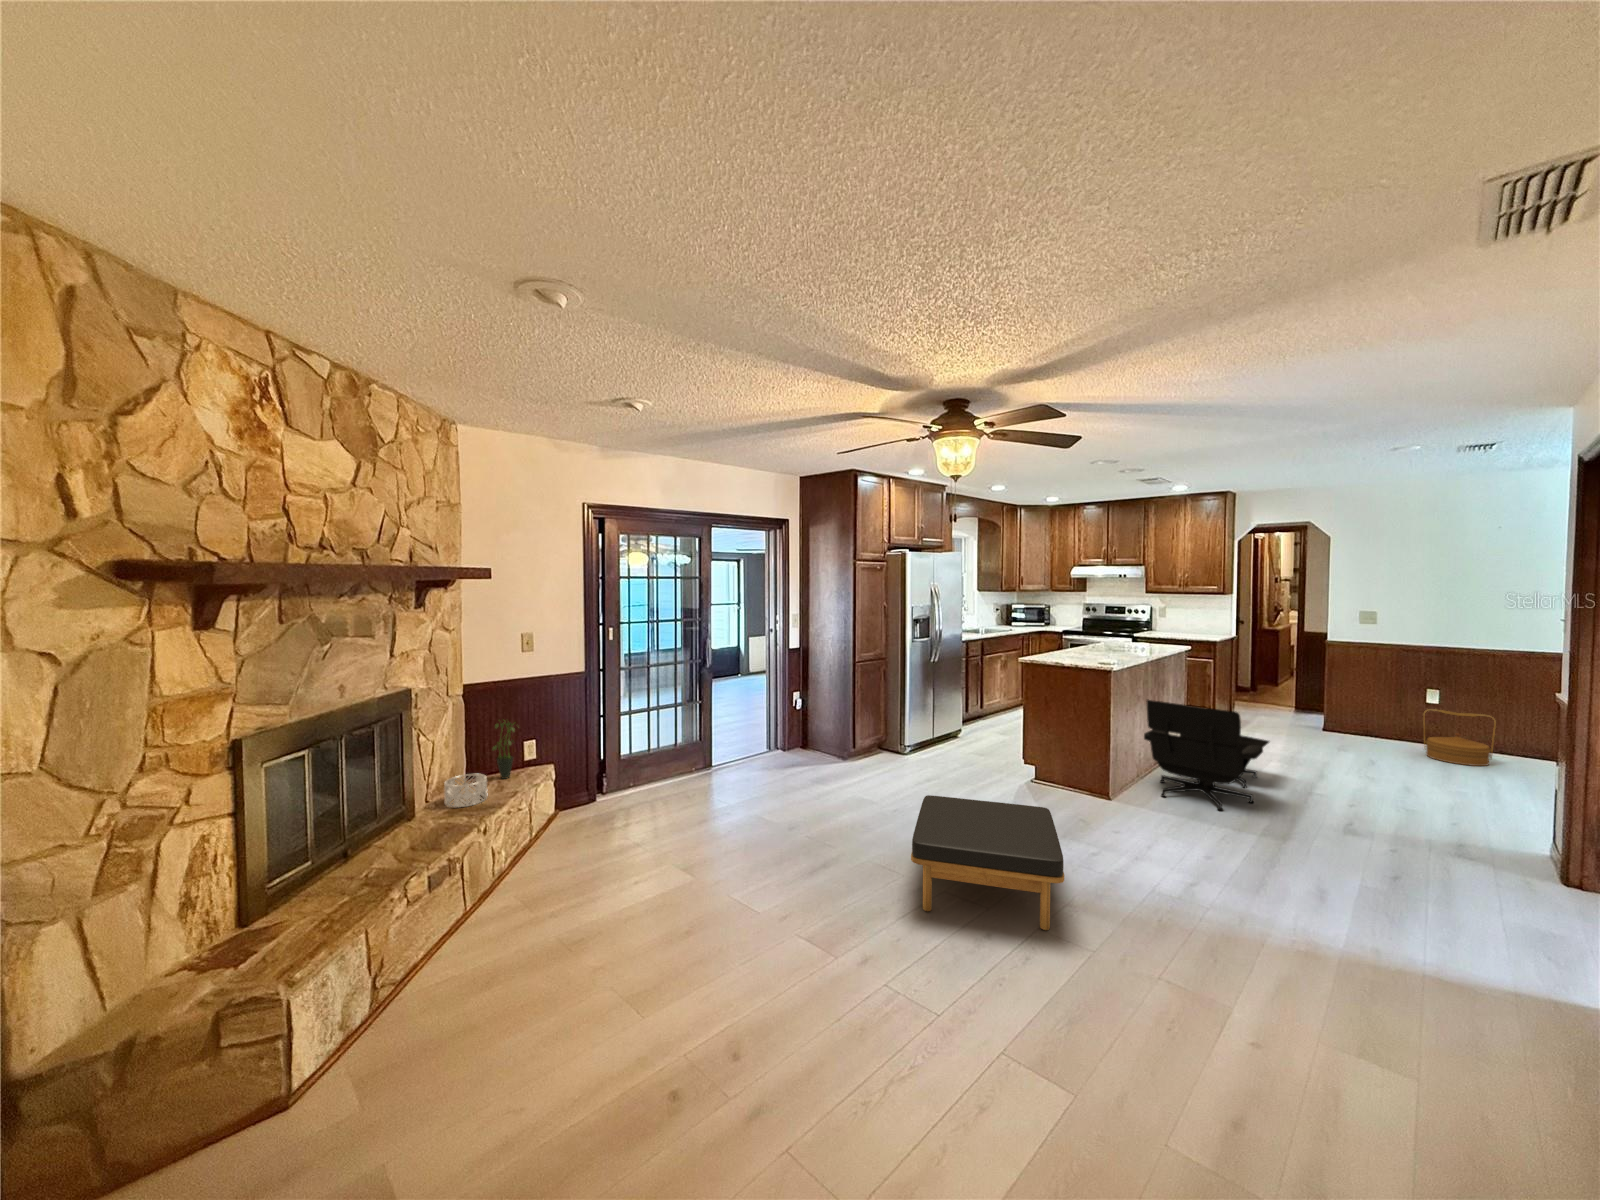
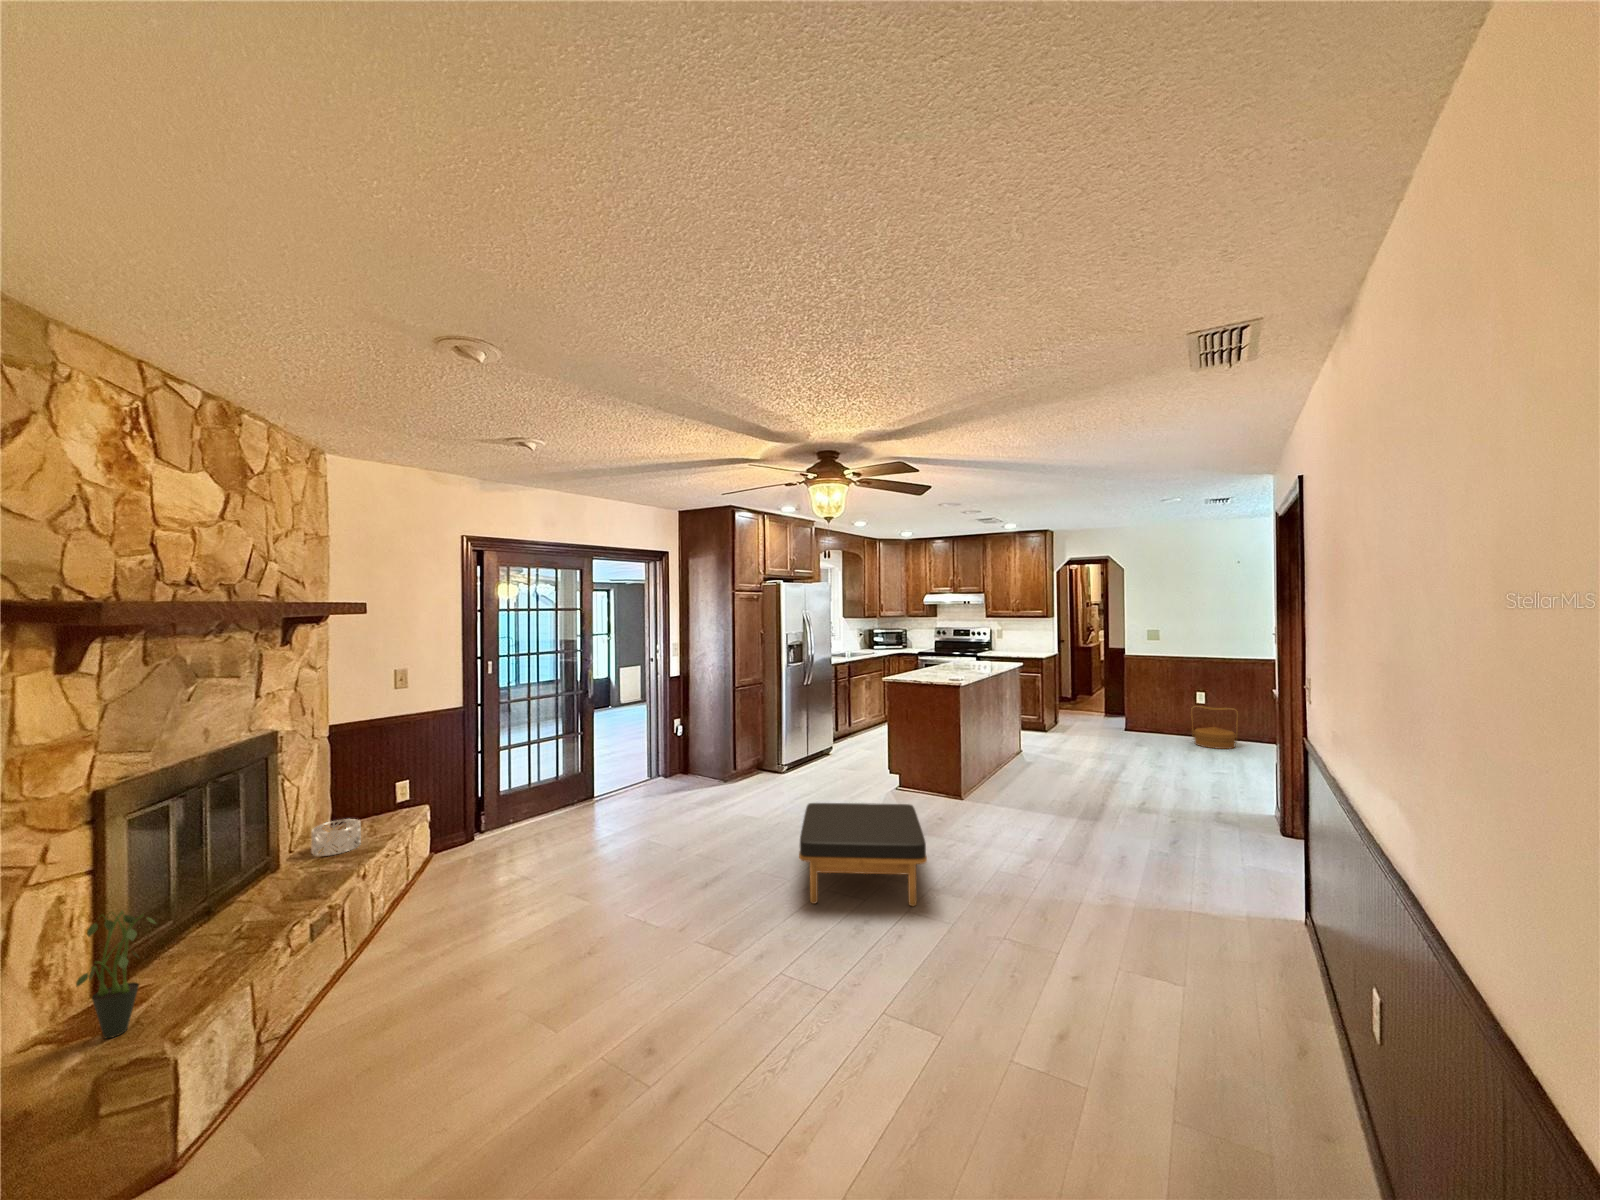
lounge chair: present [1144,700,1269,811] -> none [988,708,1083,798]
potted plant: present [492,720,515,779] -> present [76,911,156,1038]

